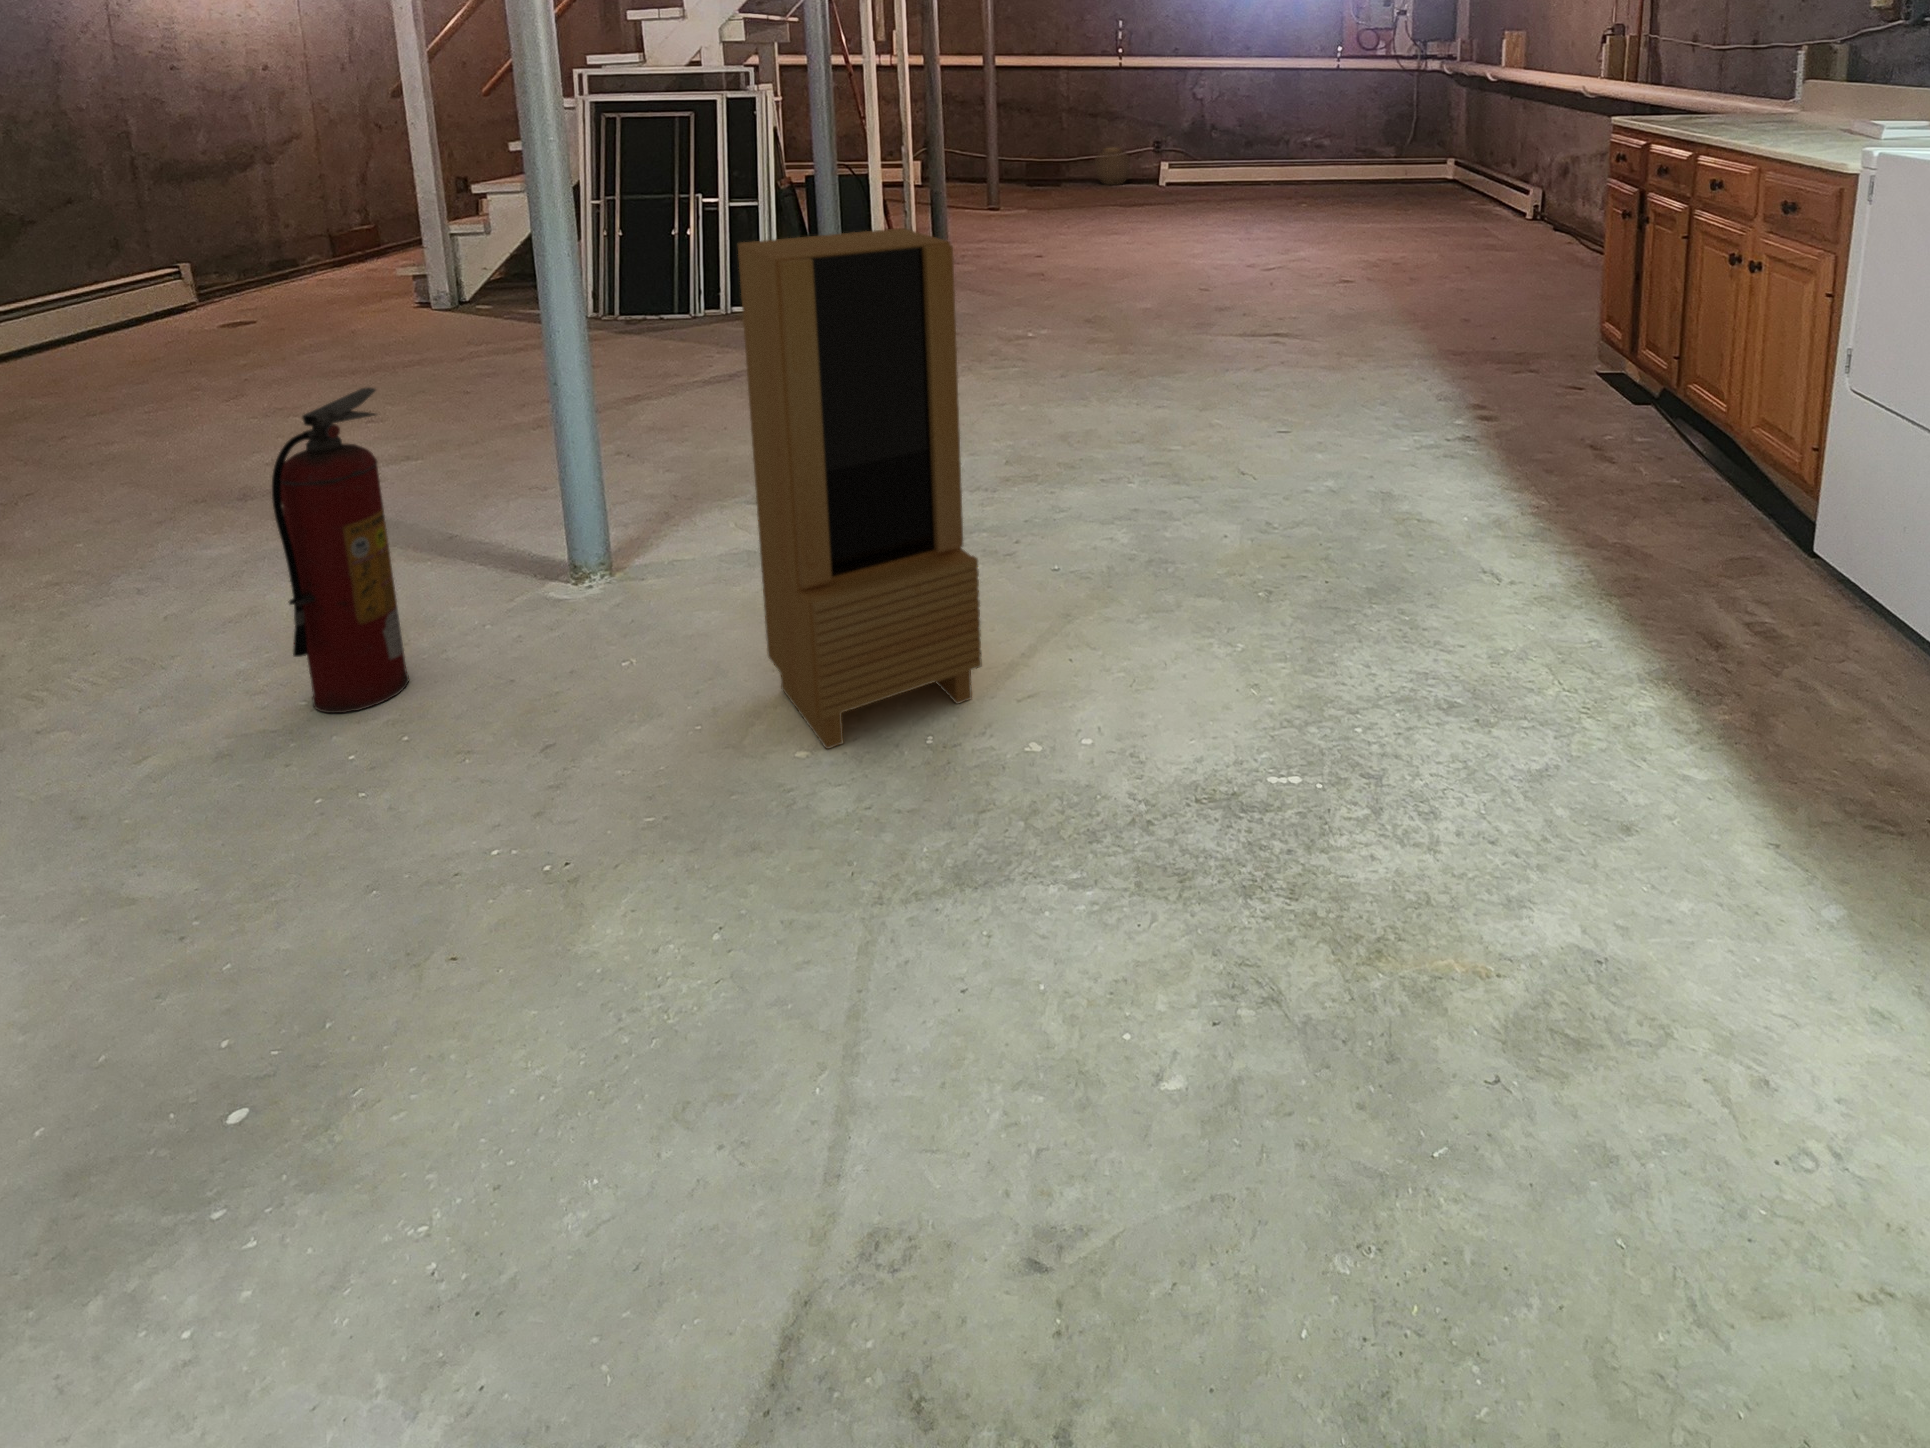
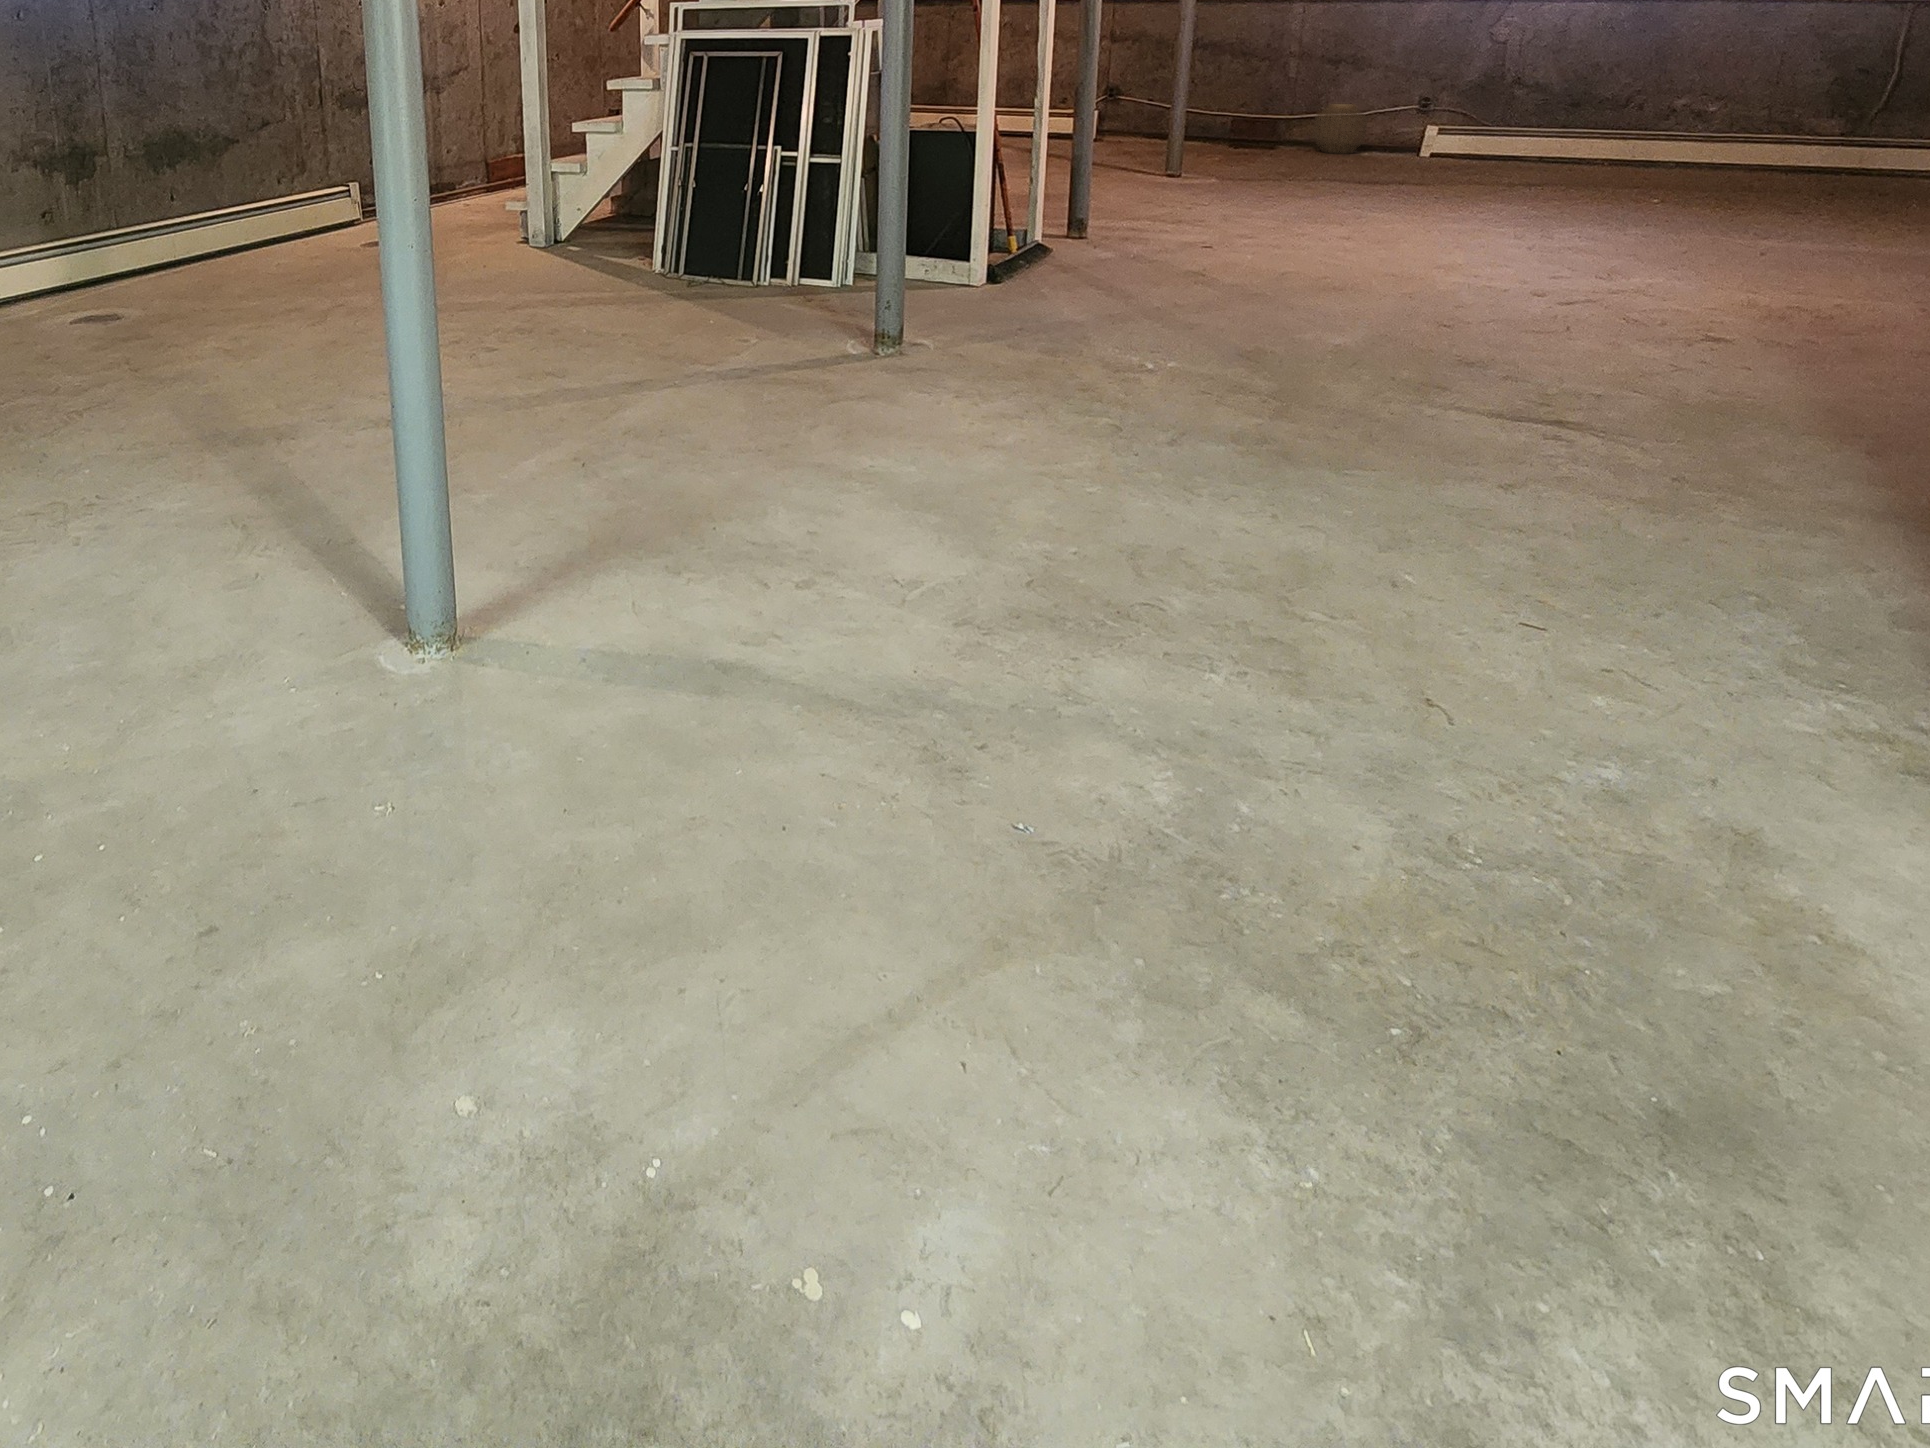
storage cabinet: present [738,228,982,749] -> none [629,255,916,982]
fire extinguisher: present [272,388,409,713] -> none [169,371,298,722]

